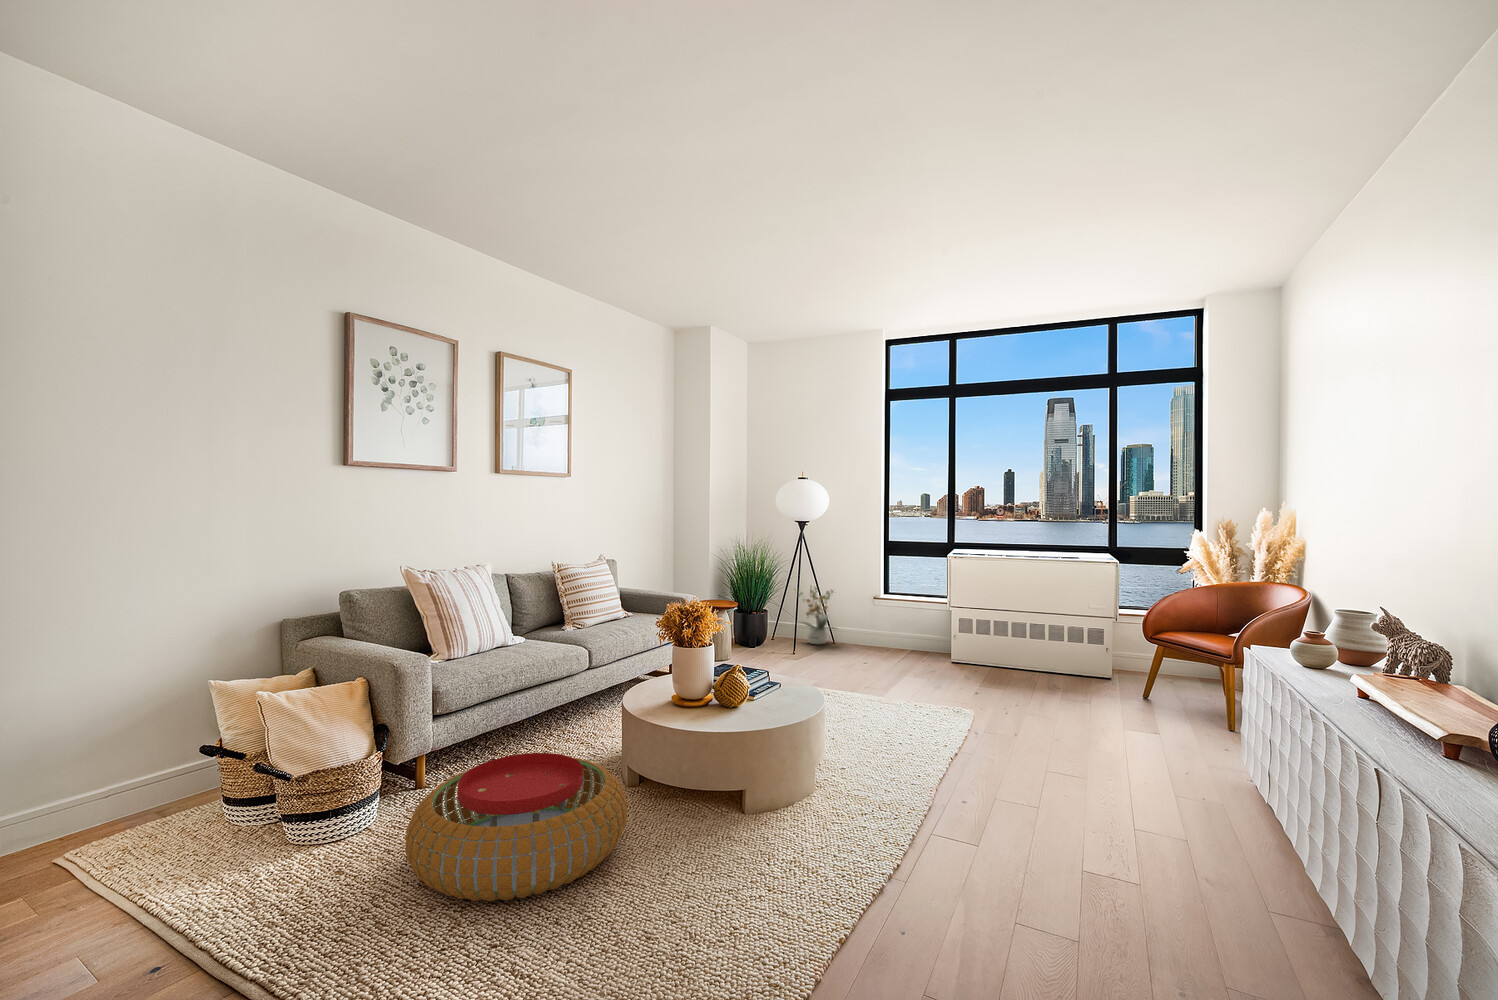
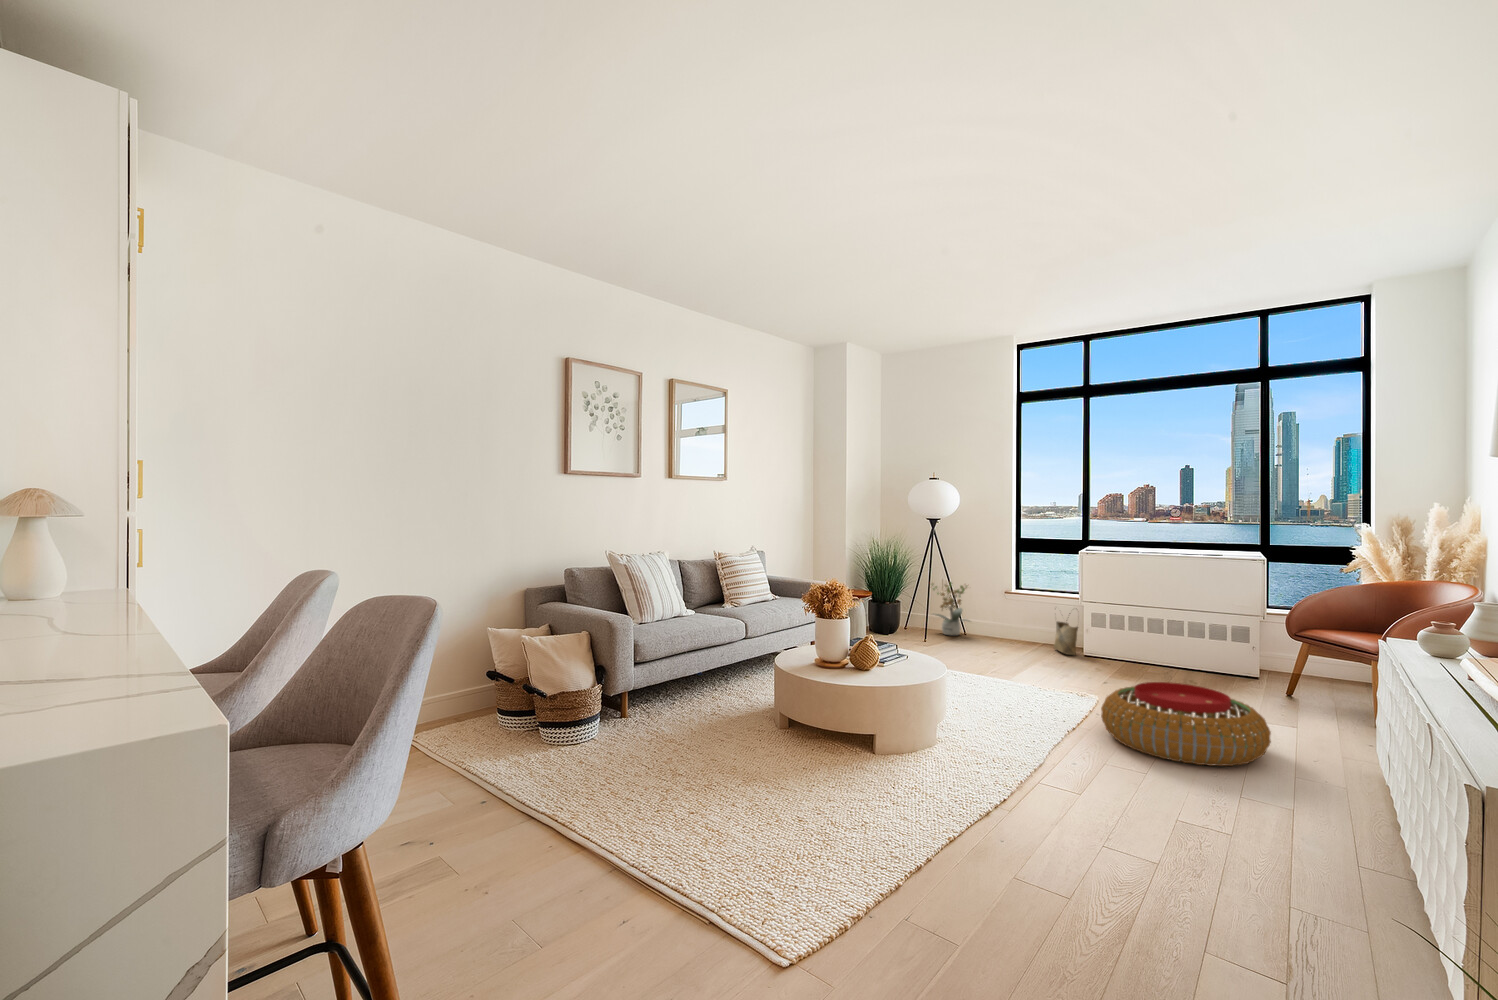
woven basket: none [921,612,946,662] -> present [1054,622,1078,655]
pouf: present [405,753,627,902] -> present [1101,682,1271,766]

